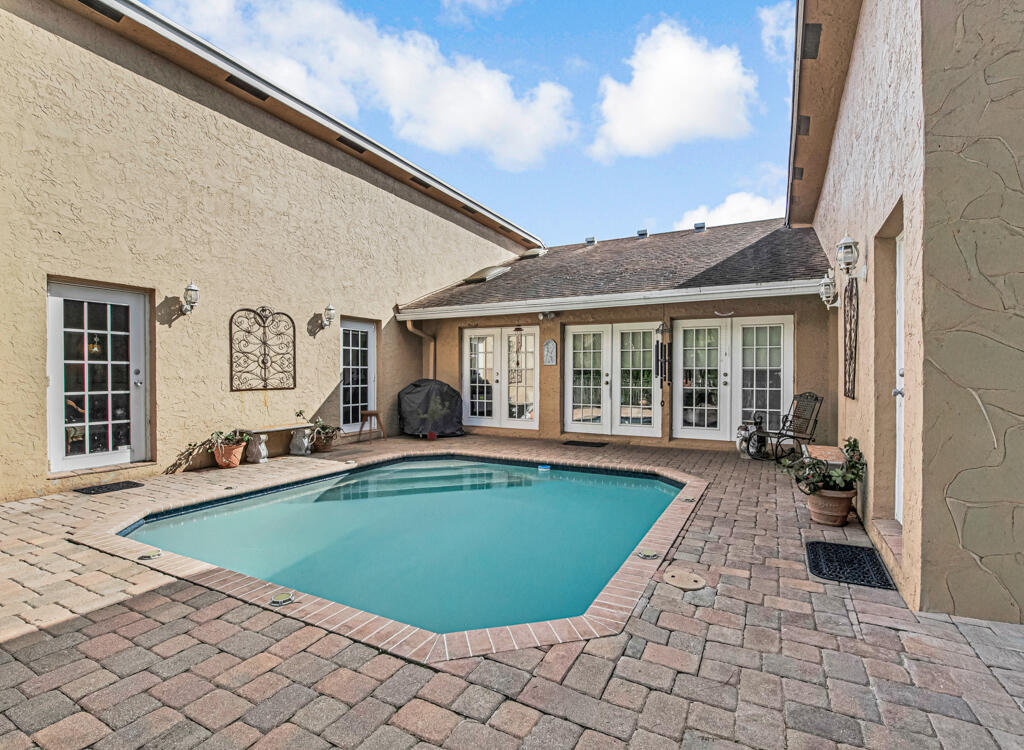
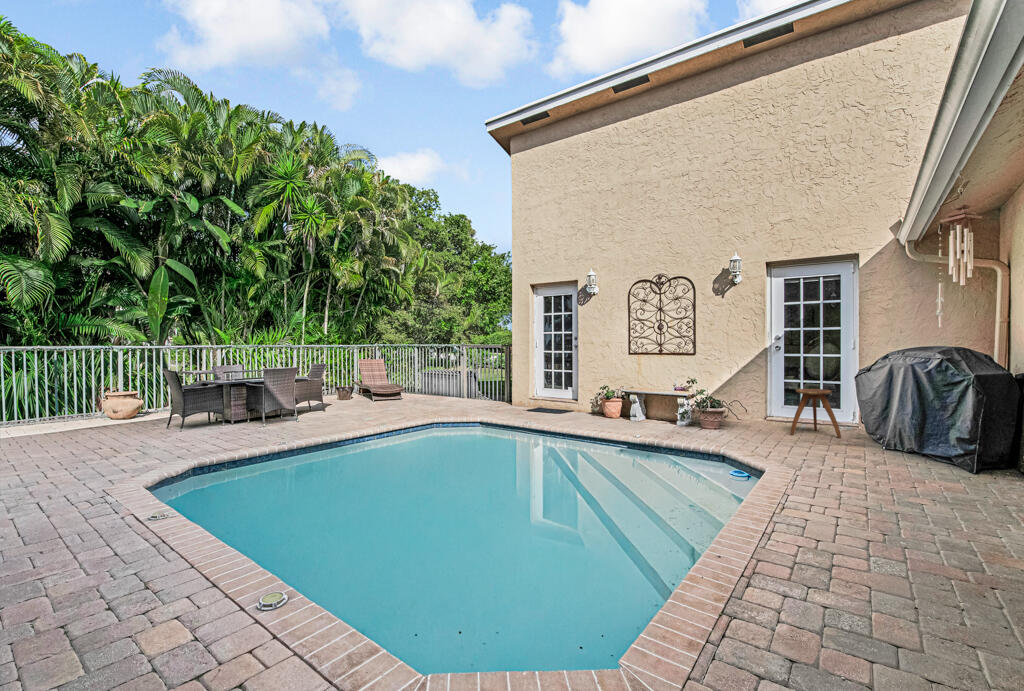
potted tree: present [415,397,449,440] -> none [861,377,915,456]

